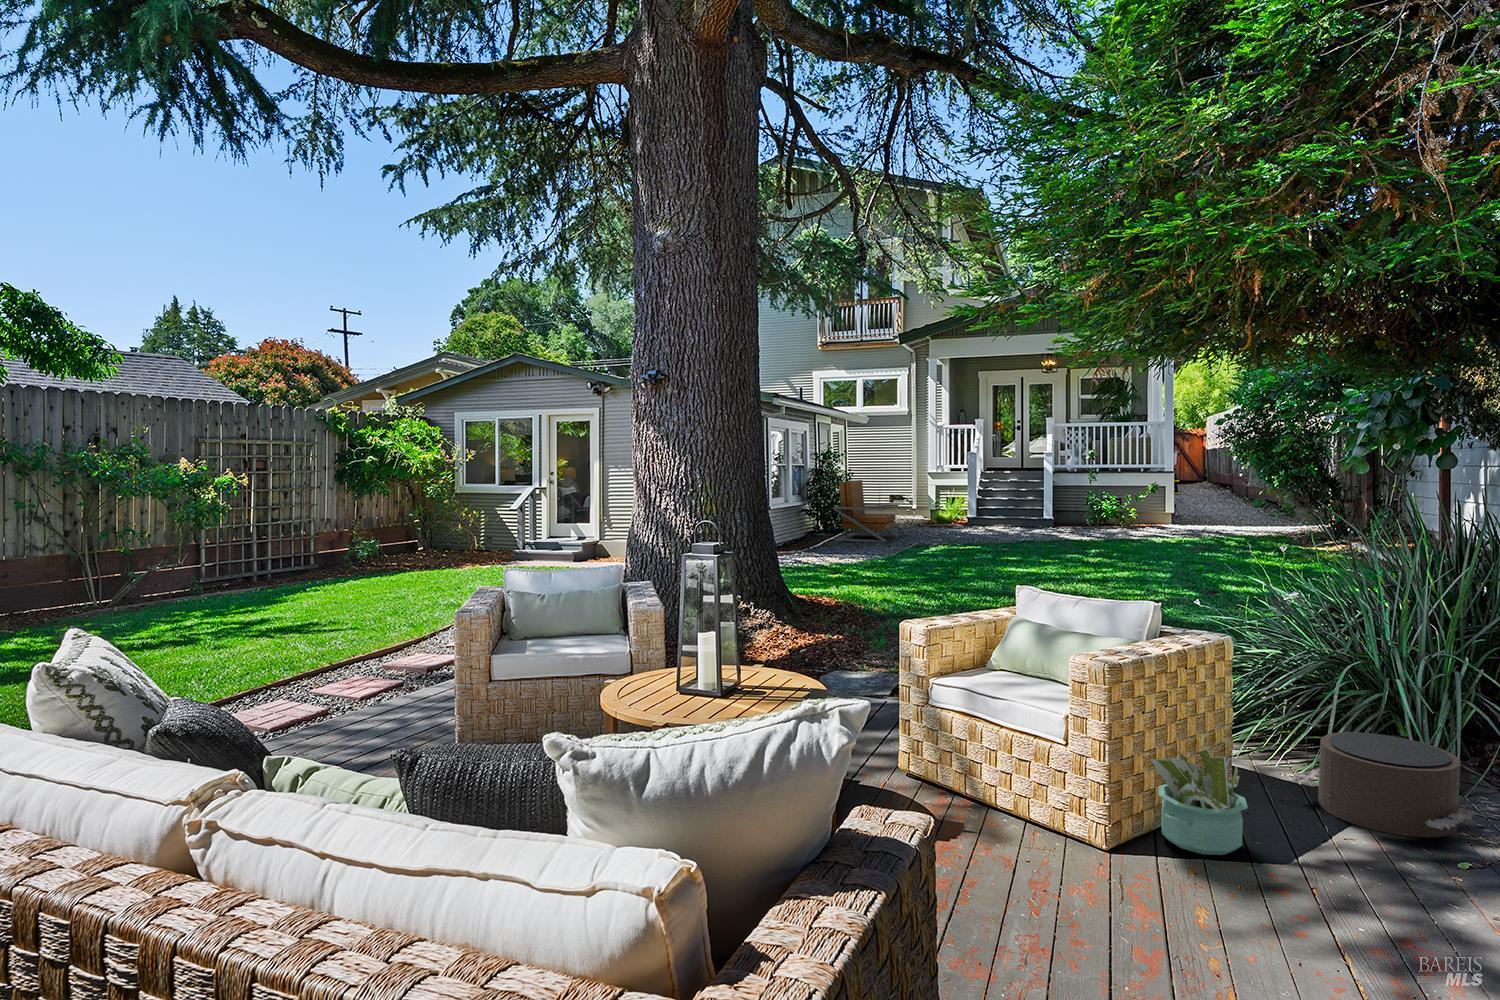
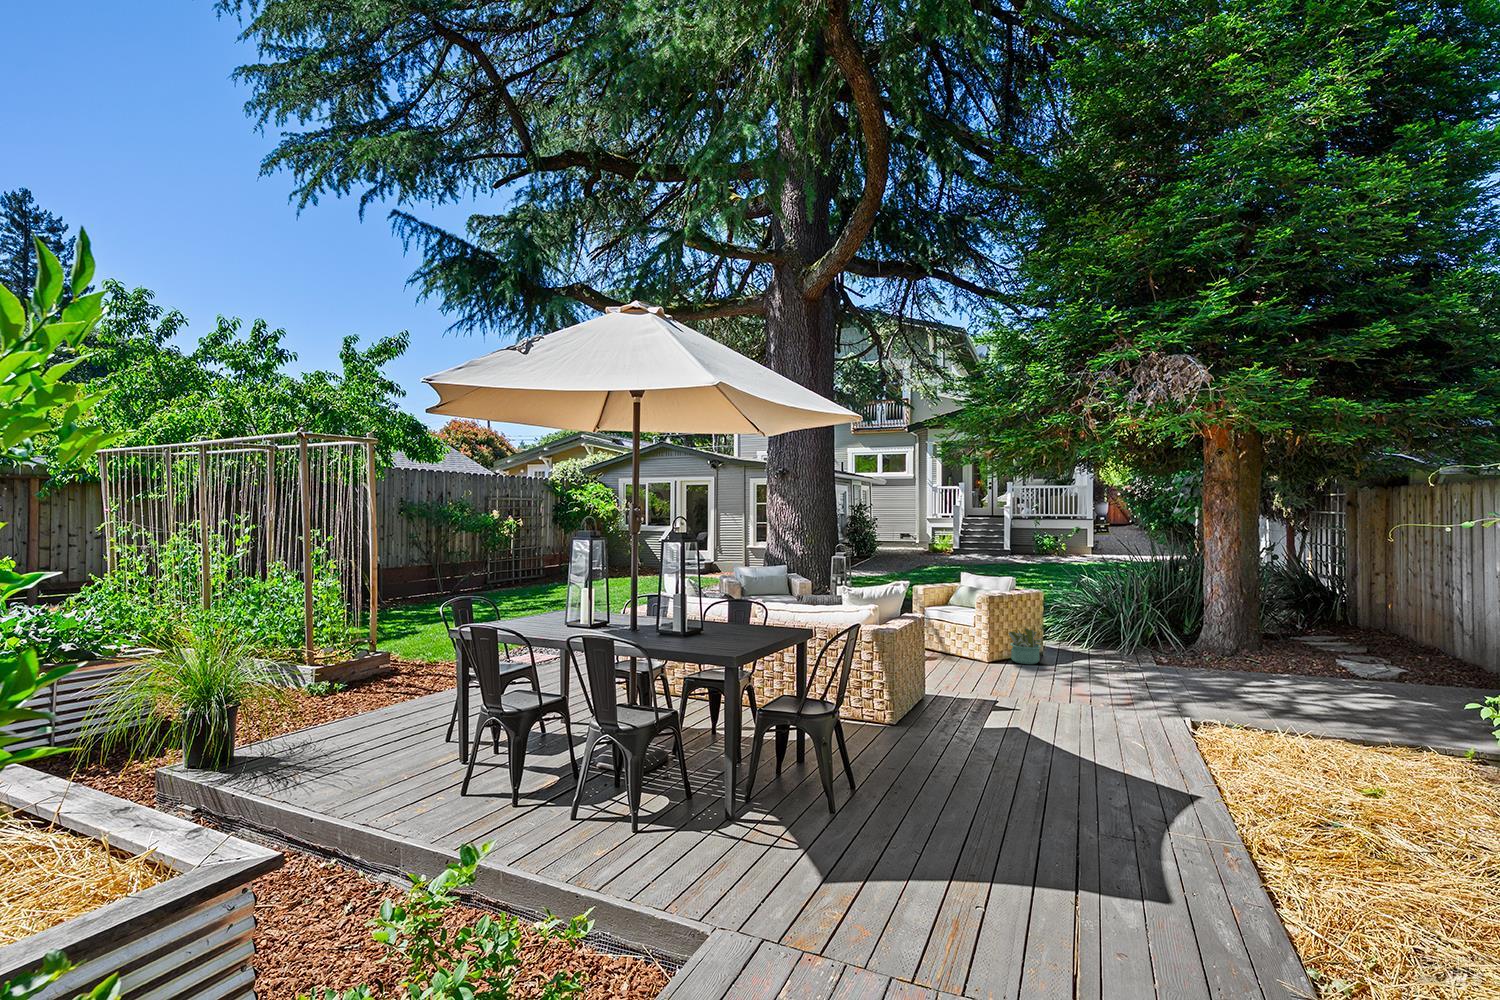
lounge chair: present [833,480,899,543] -> none [865,523,908,564]
pouf: present [1291,732,1478,837] -> none [1067,629,1130,662]

